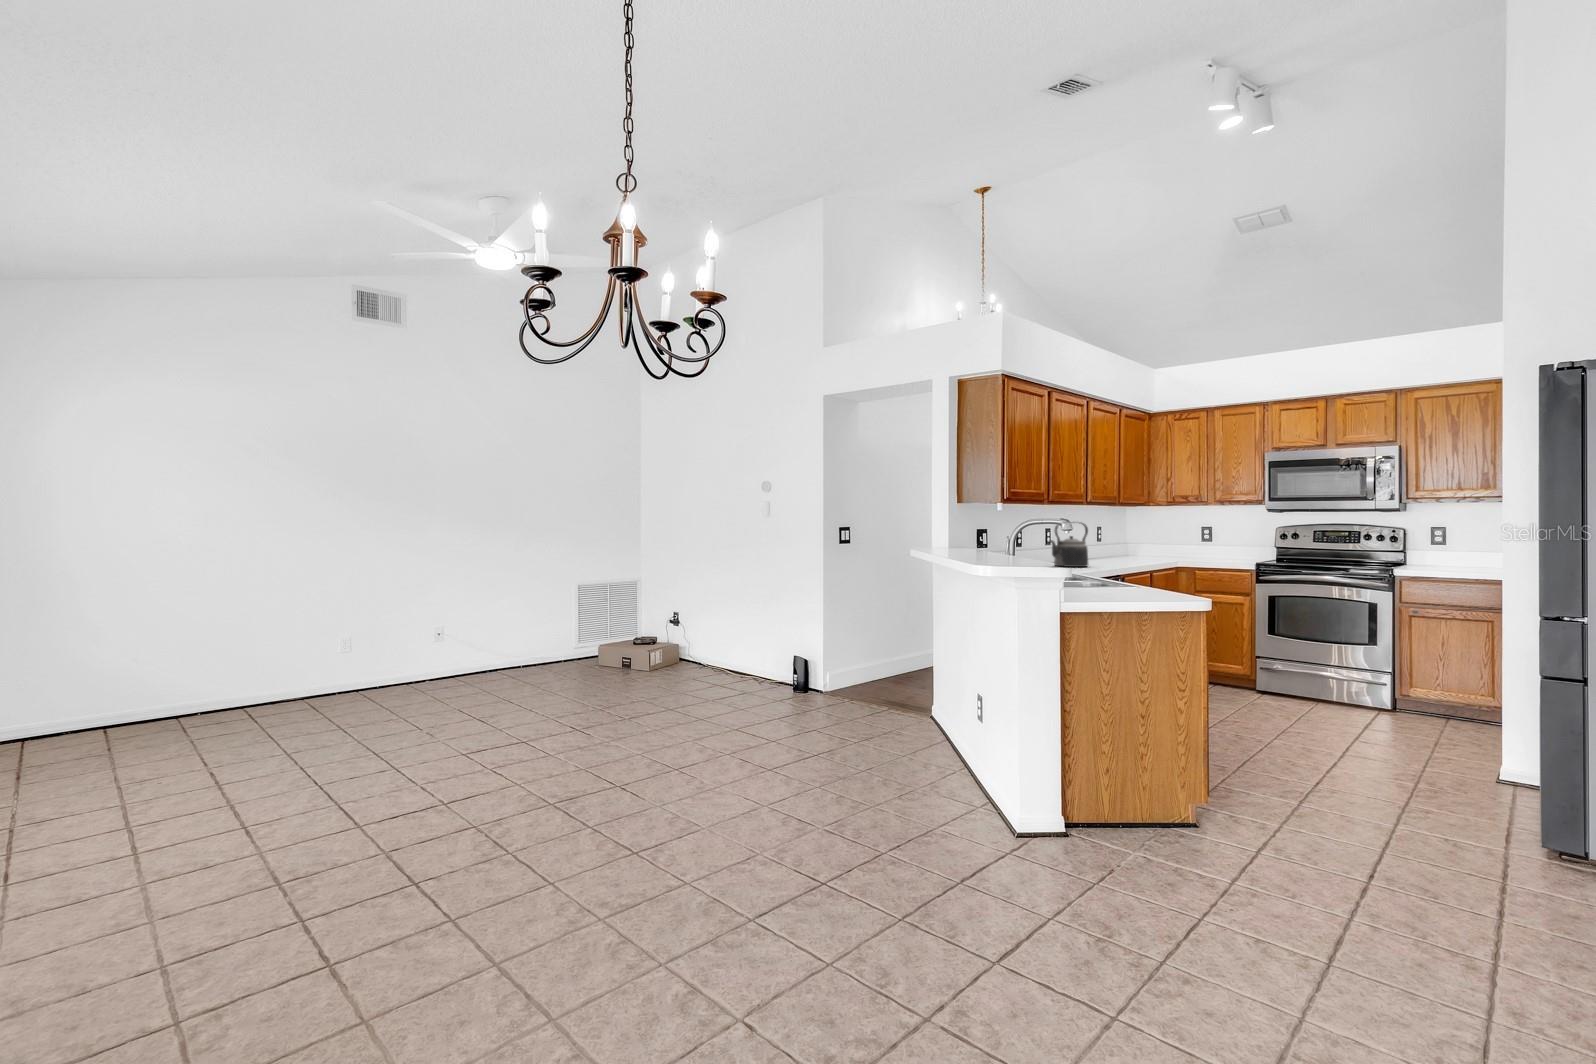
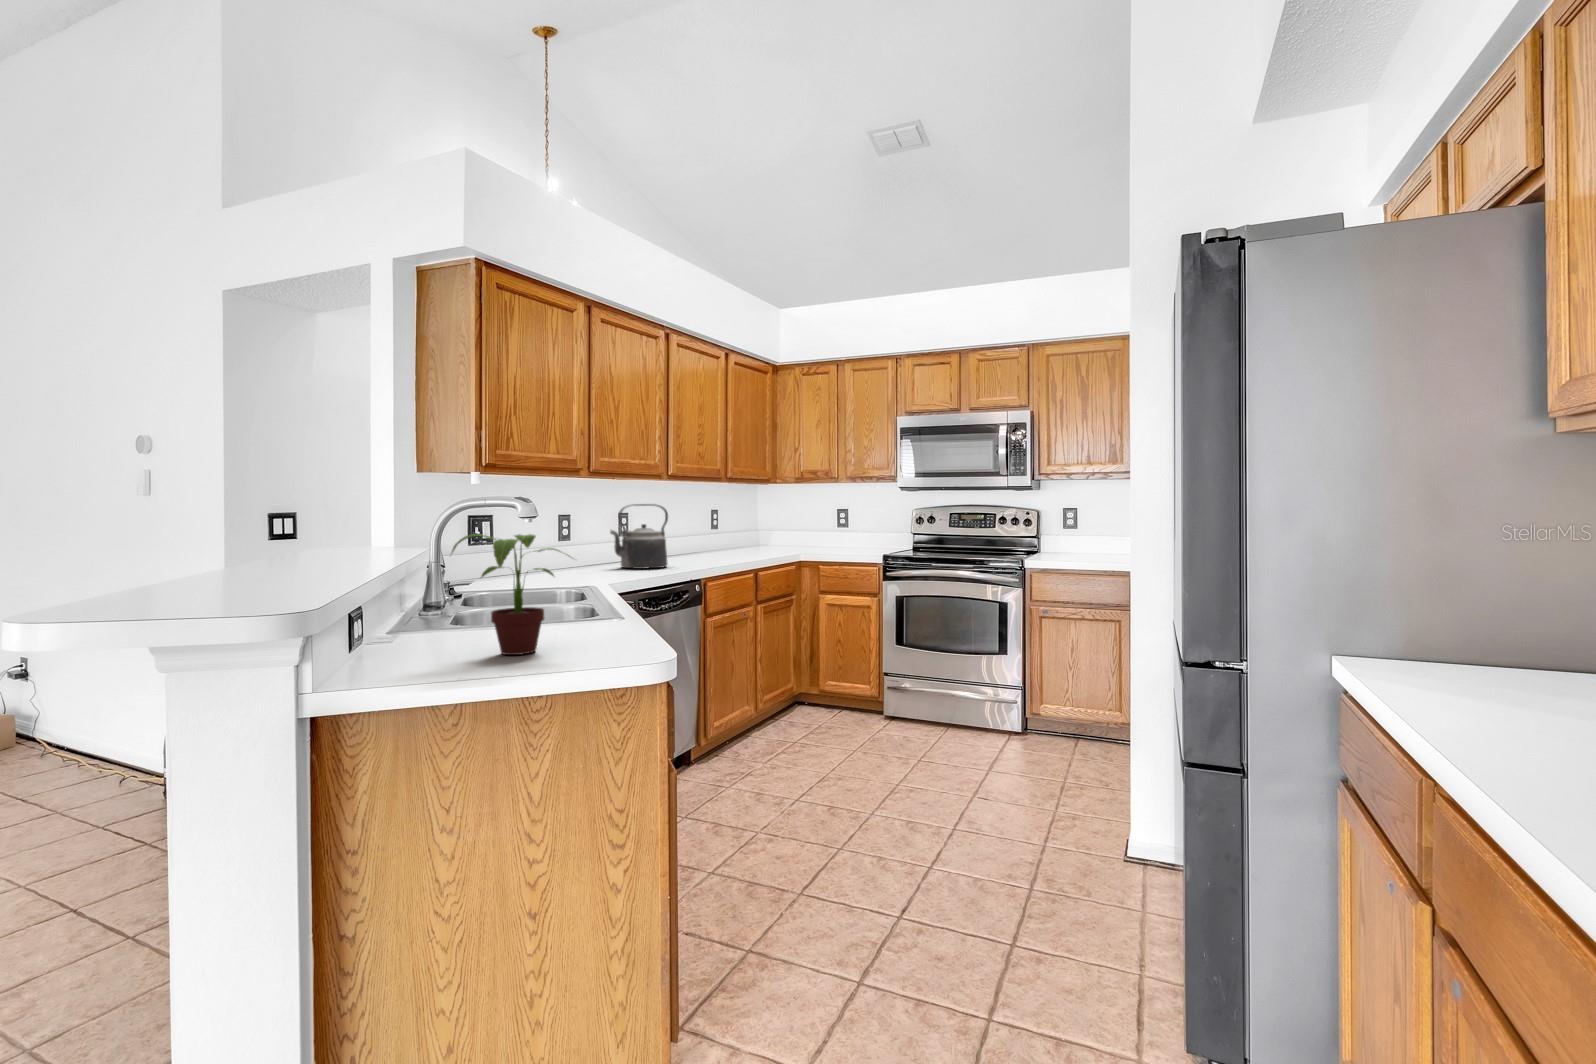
potted plant: none [1092,537,1153,595] -> present [452,534,560,655]

